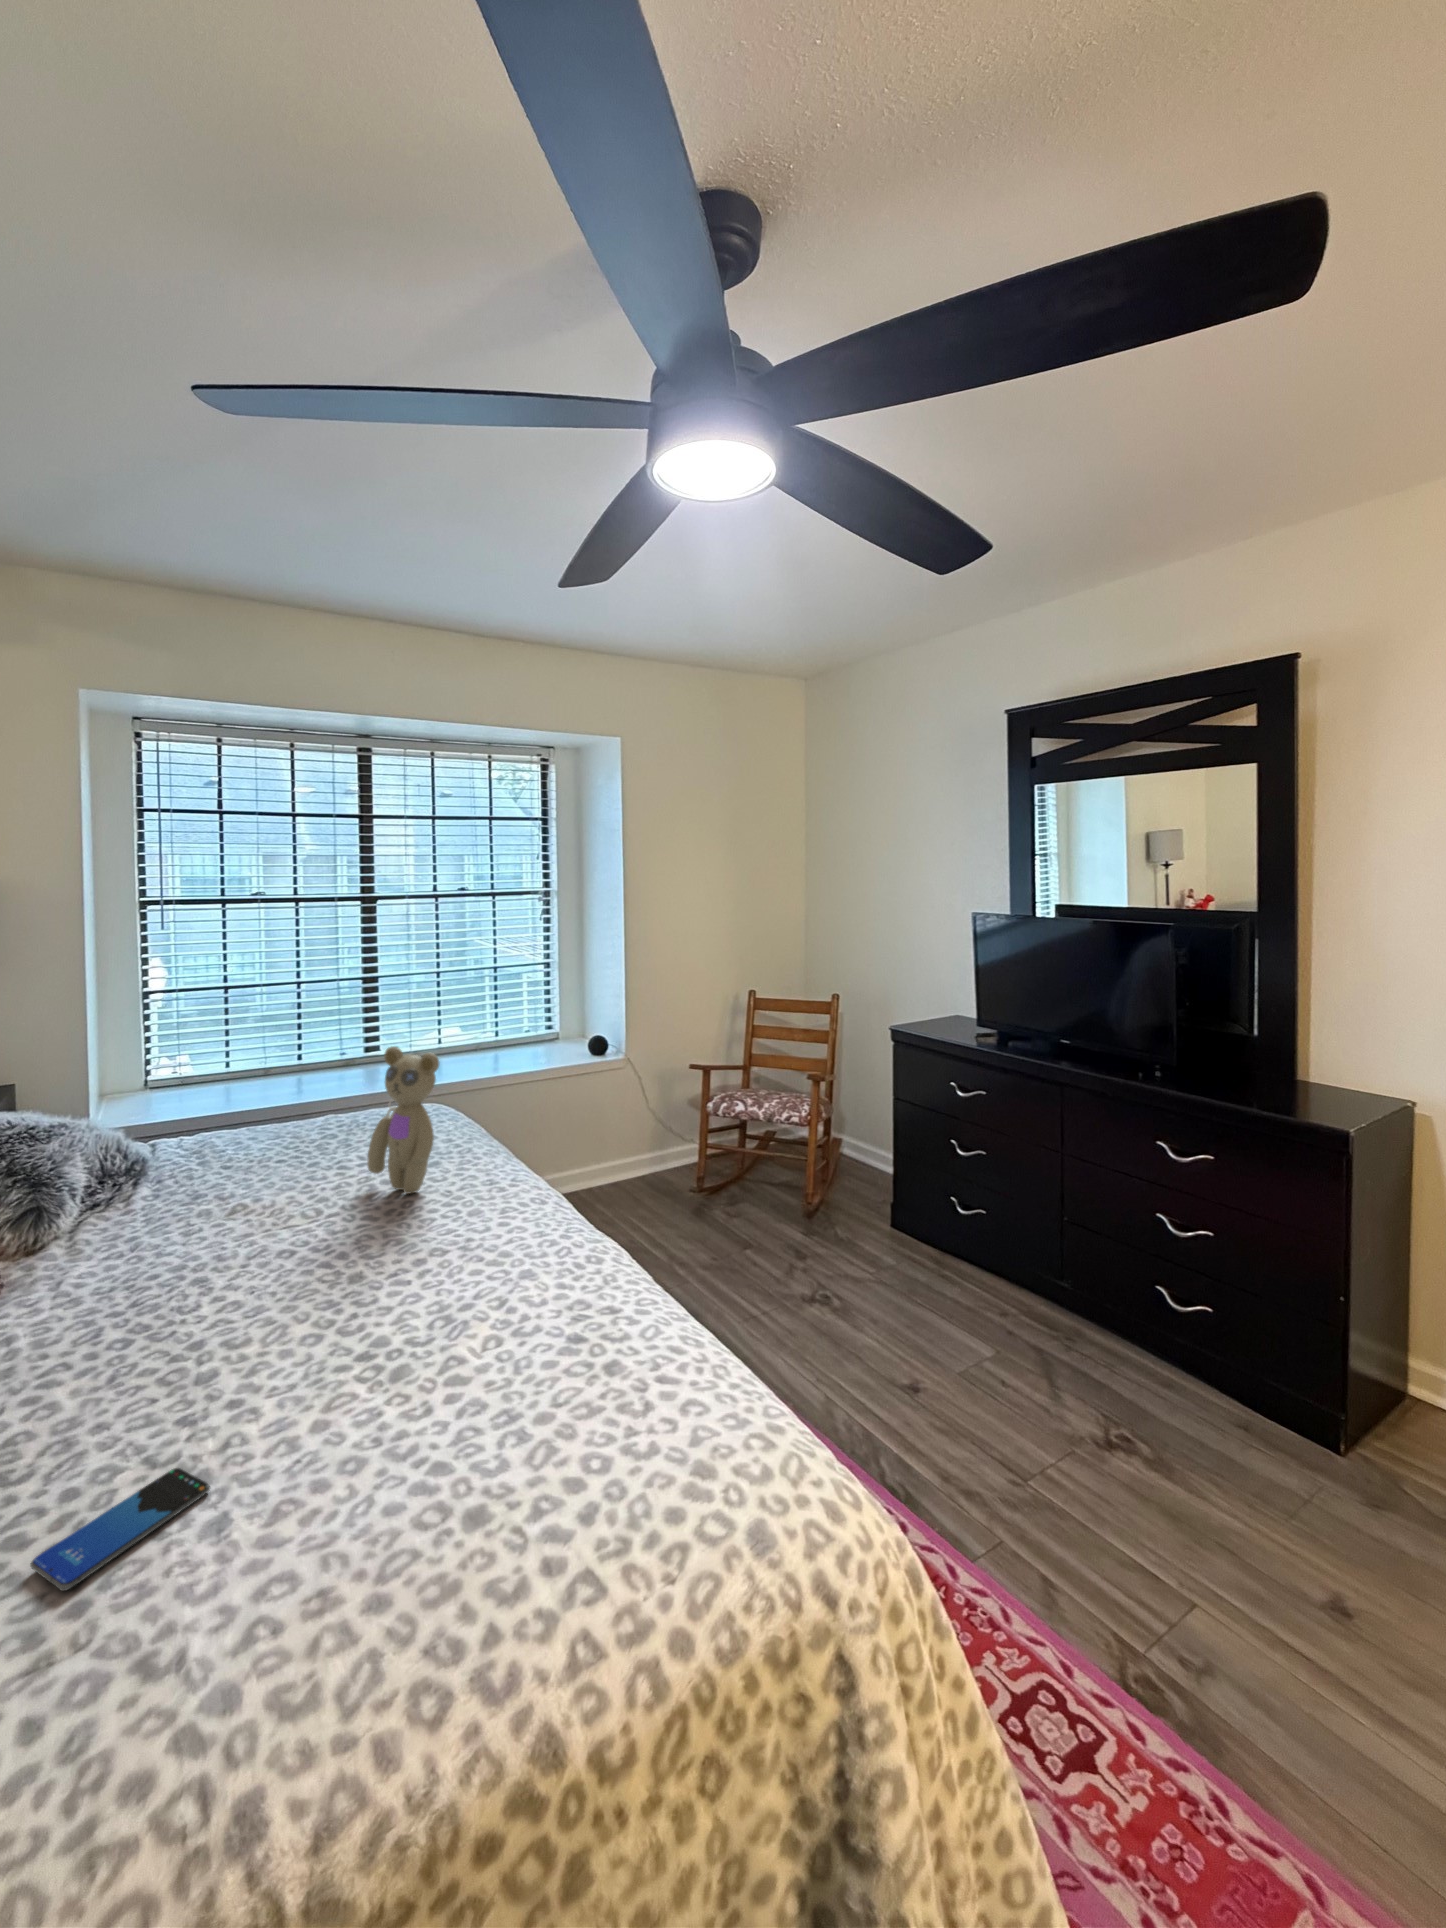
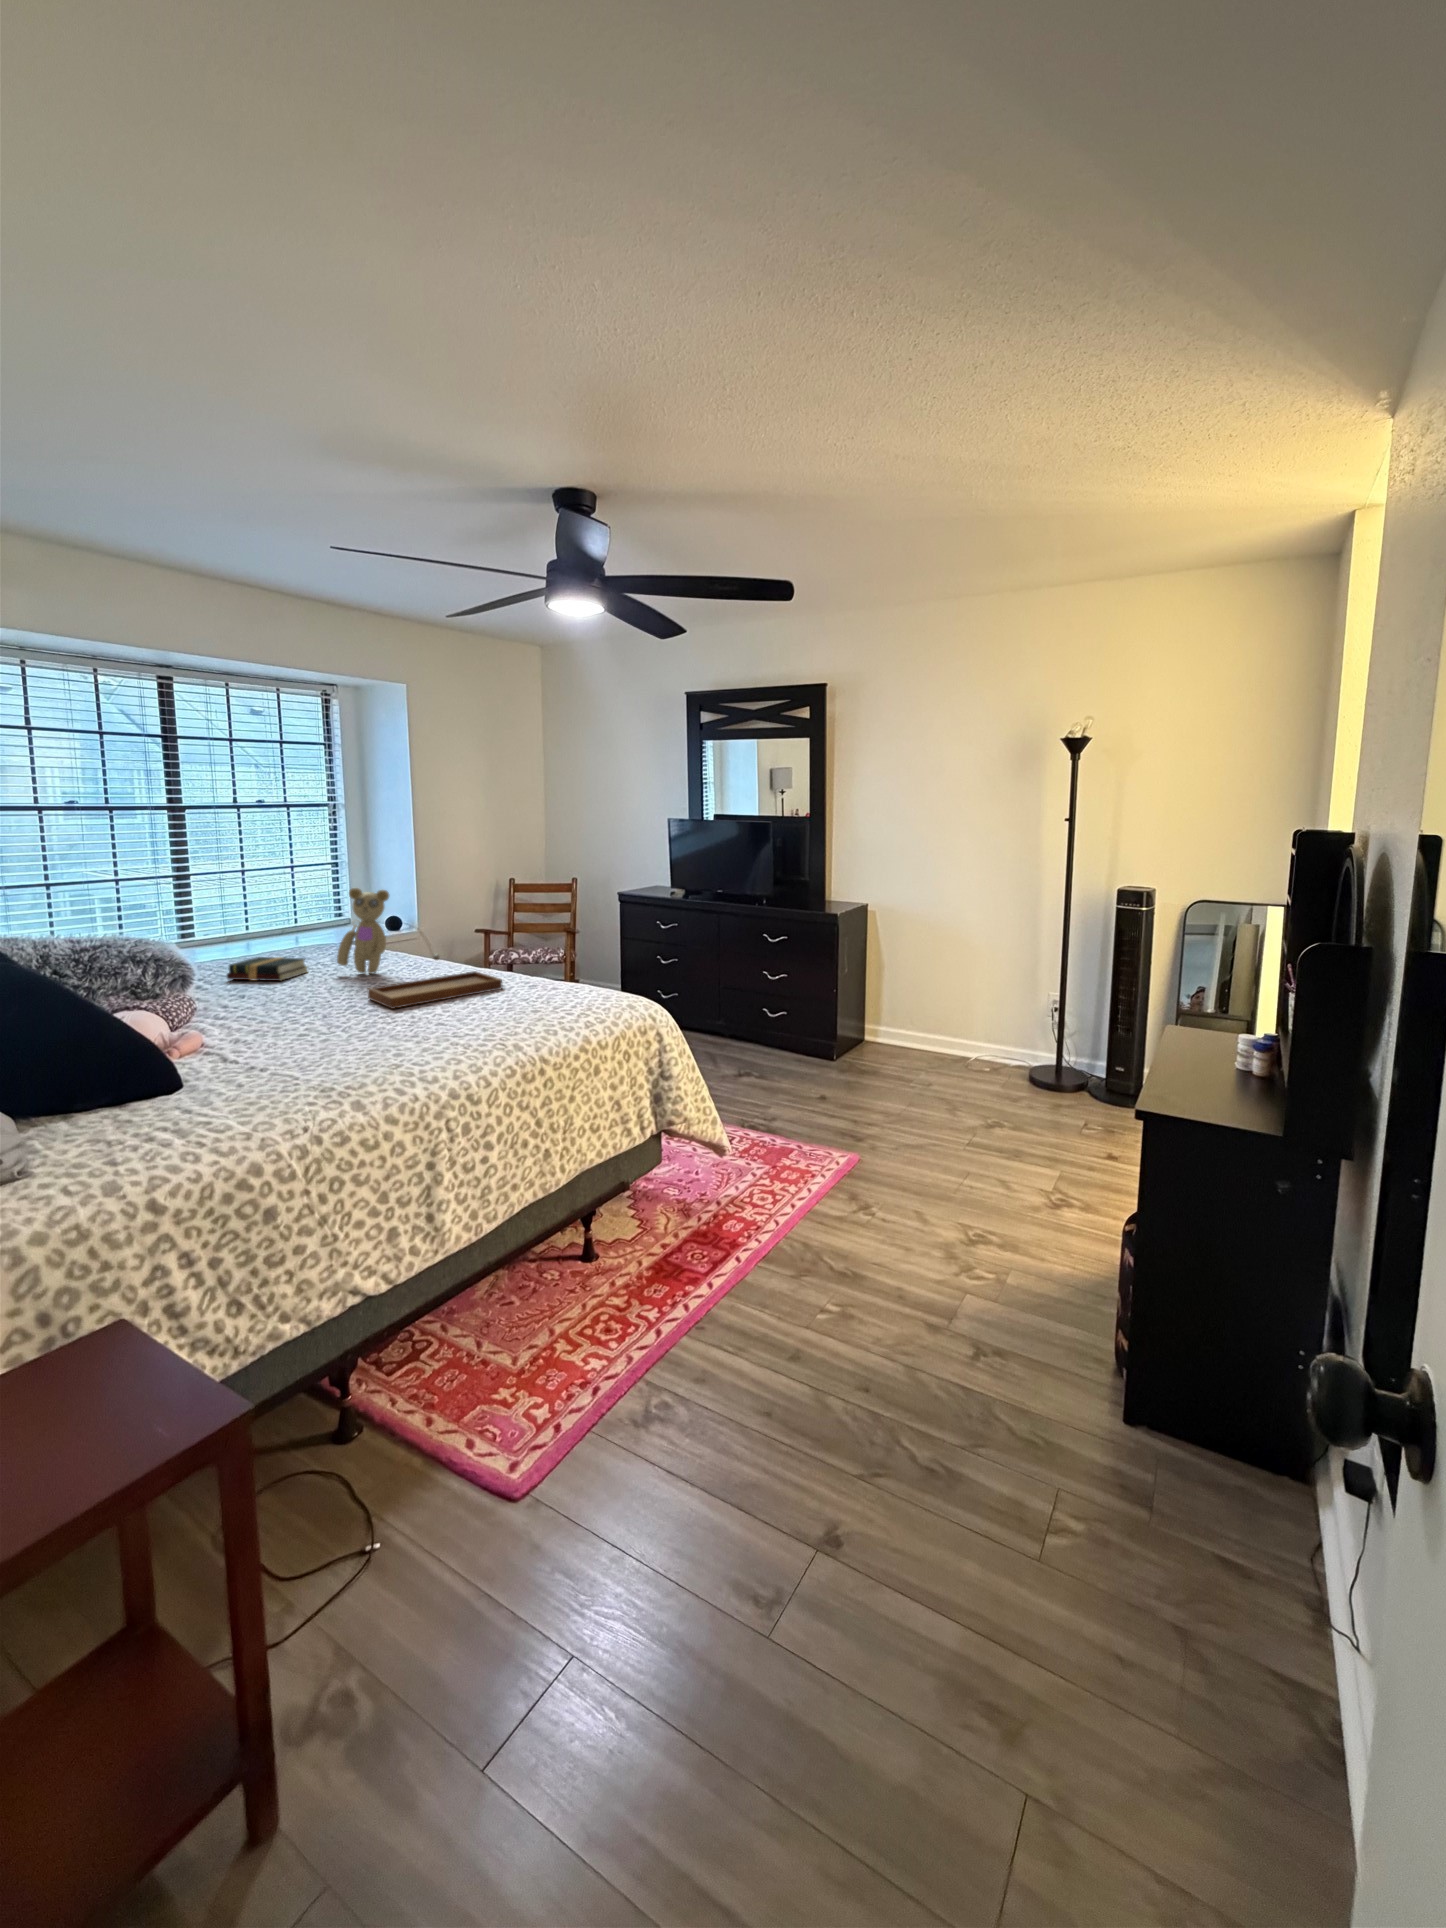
hardback book: none [240,1131,351,1189] -> present [227,957,307,981]
tray: none [278,1220,538,1365] -> present [368,954,502,1009]
smartphone: present [30,1468,210,1591] -> none [368,1024,414,1040]

